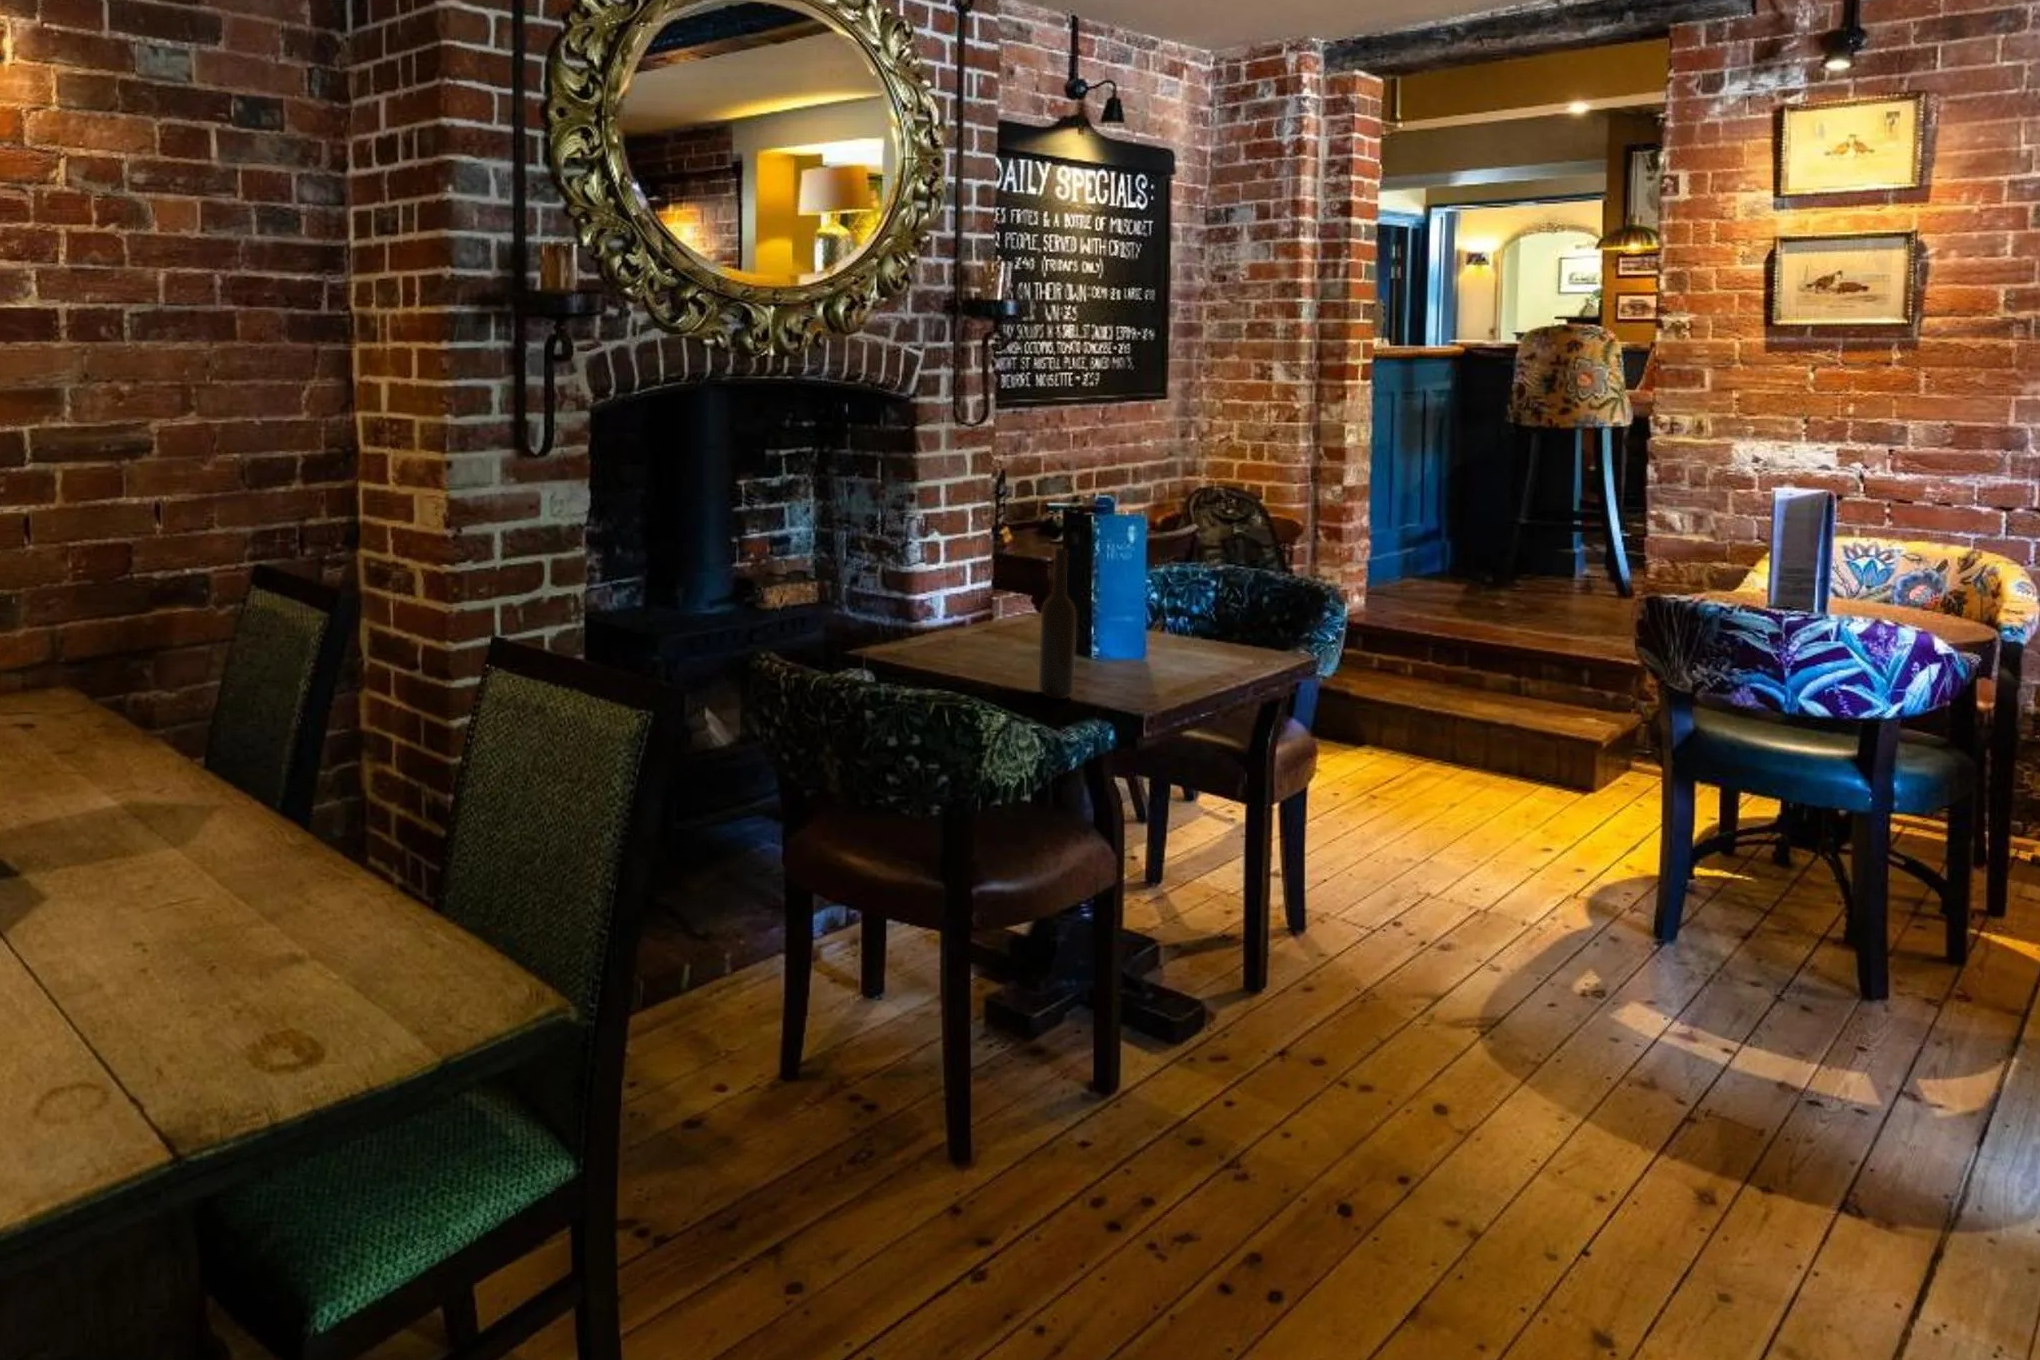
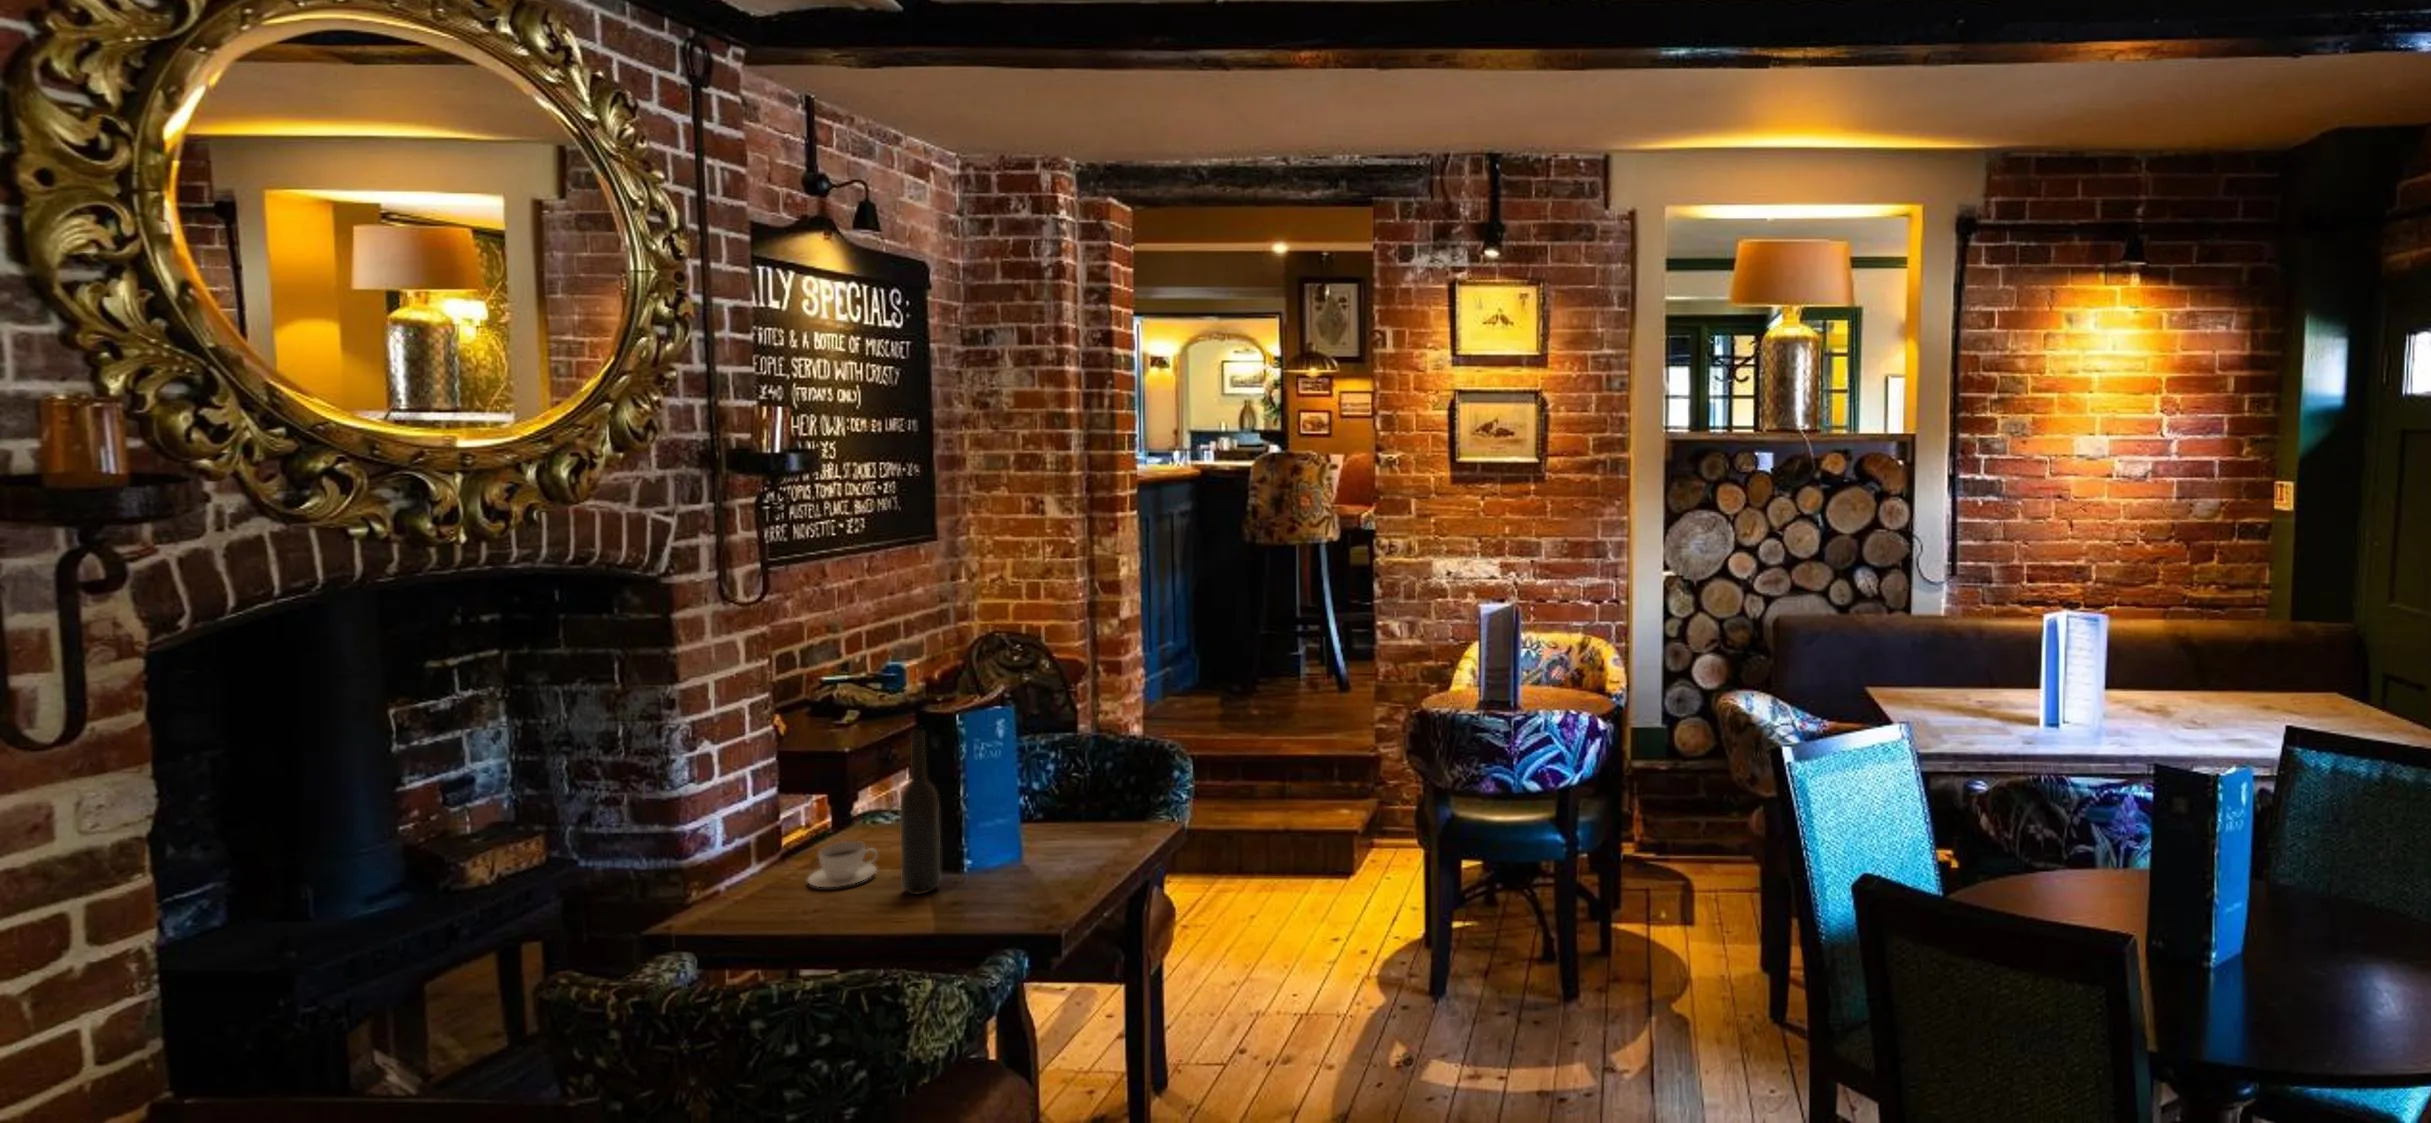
teacup: none [969,634,1028,672] -> present [808,841,878,887]

